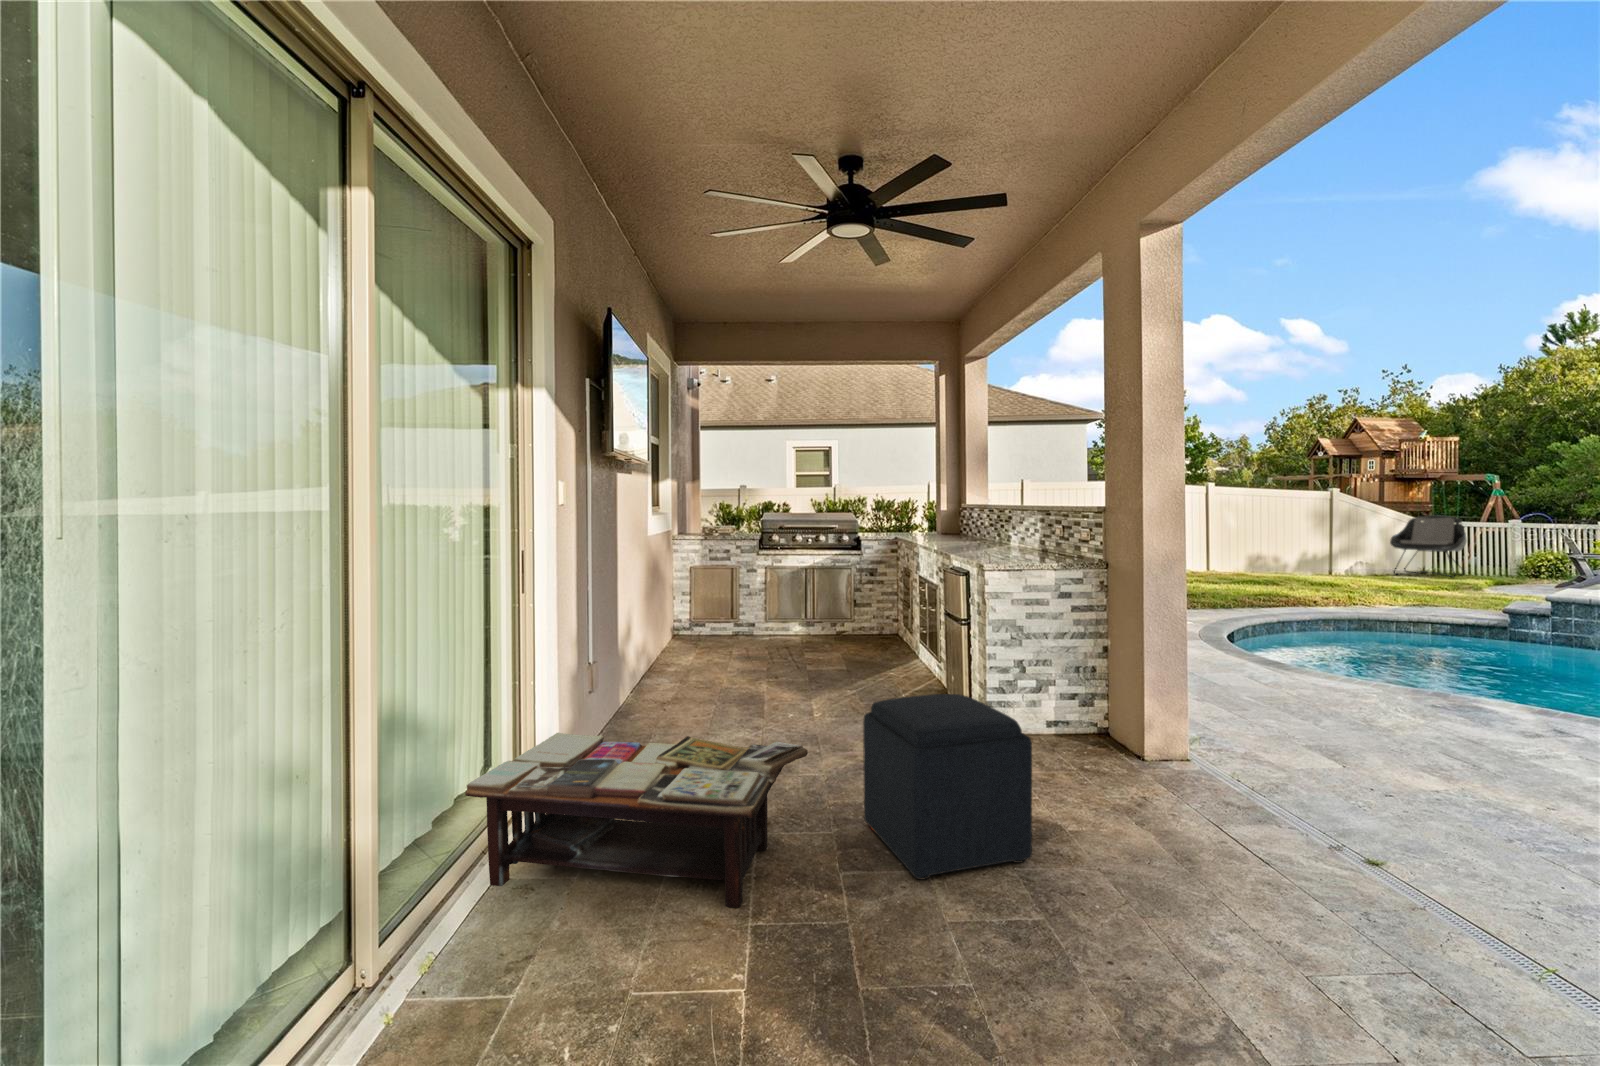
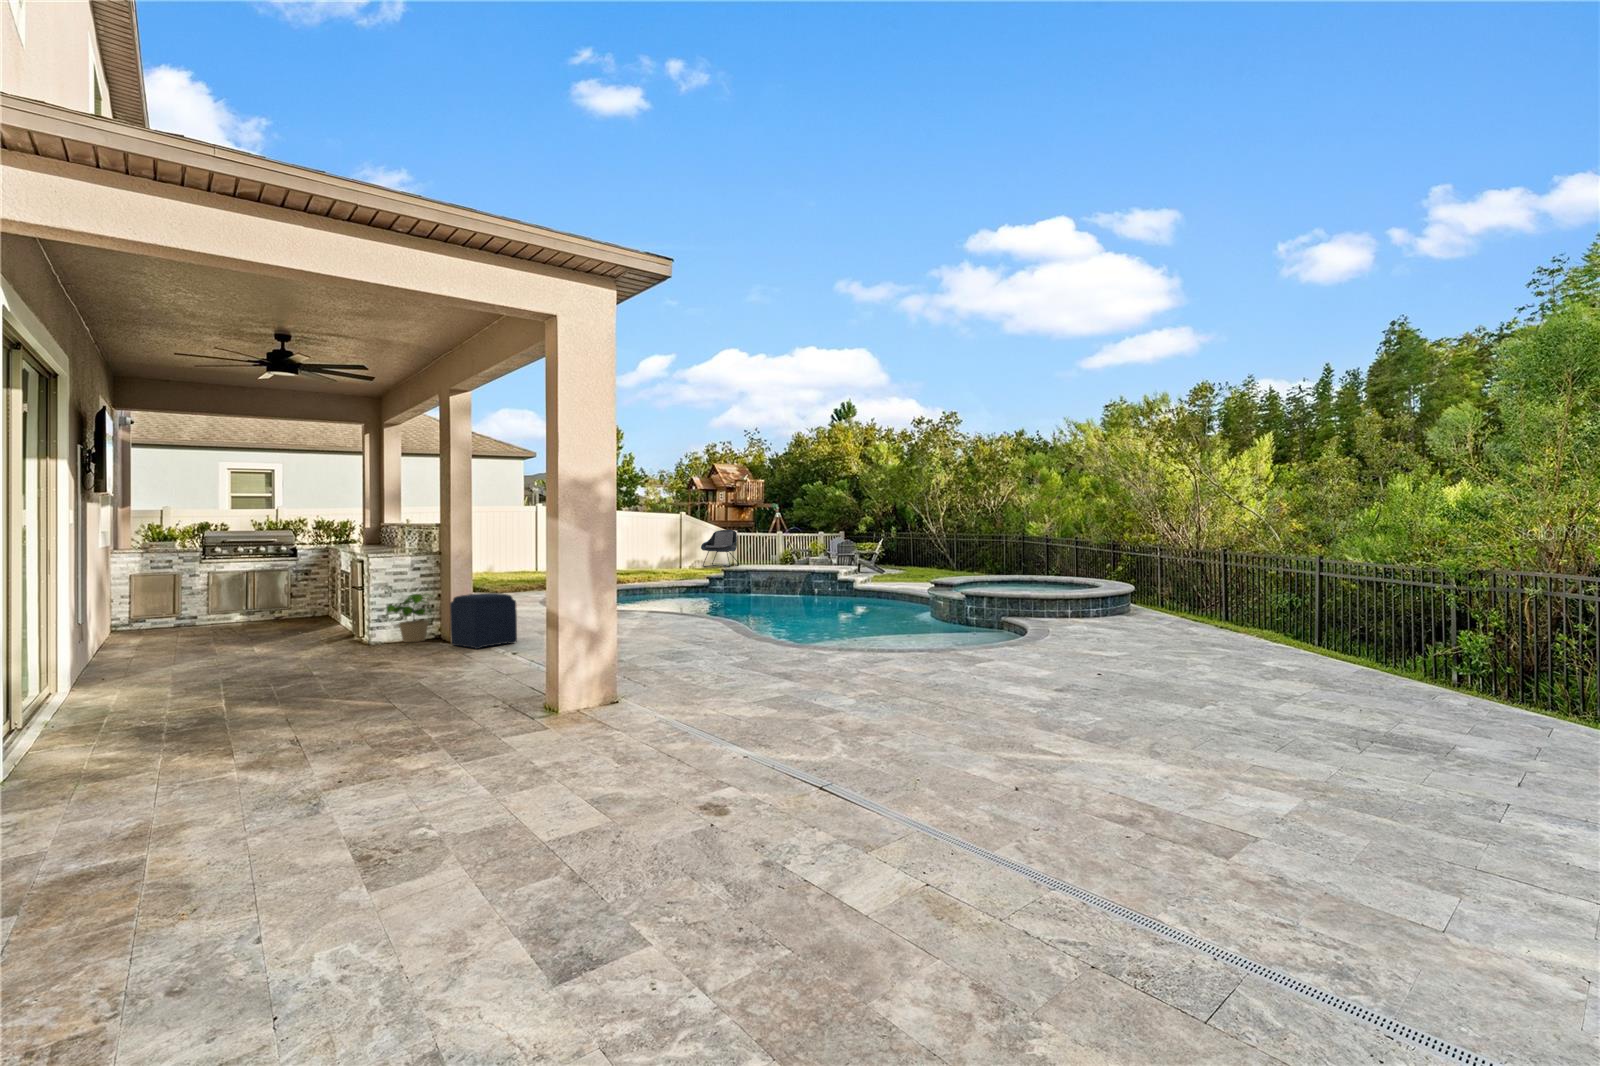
potted plant: none [1021,654,1124,746] -> present [387,594,432,642]
ottoman: present [863,694,1032,879] -> present [450,593,517,649]
coffee table: present [465,733,808,908] -> none [54,628,254,702]

